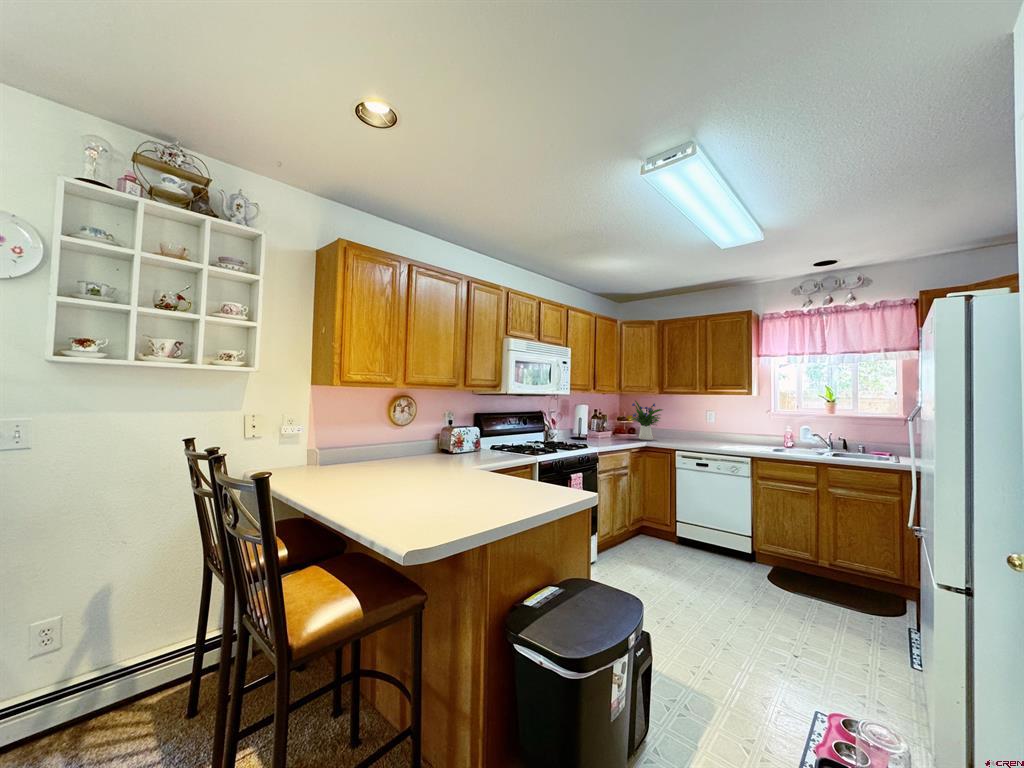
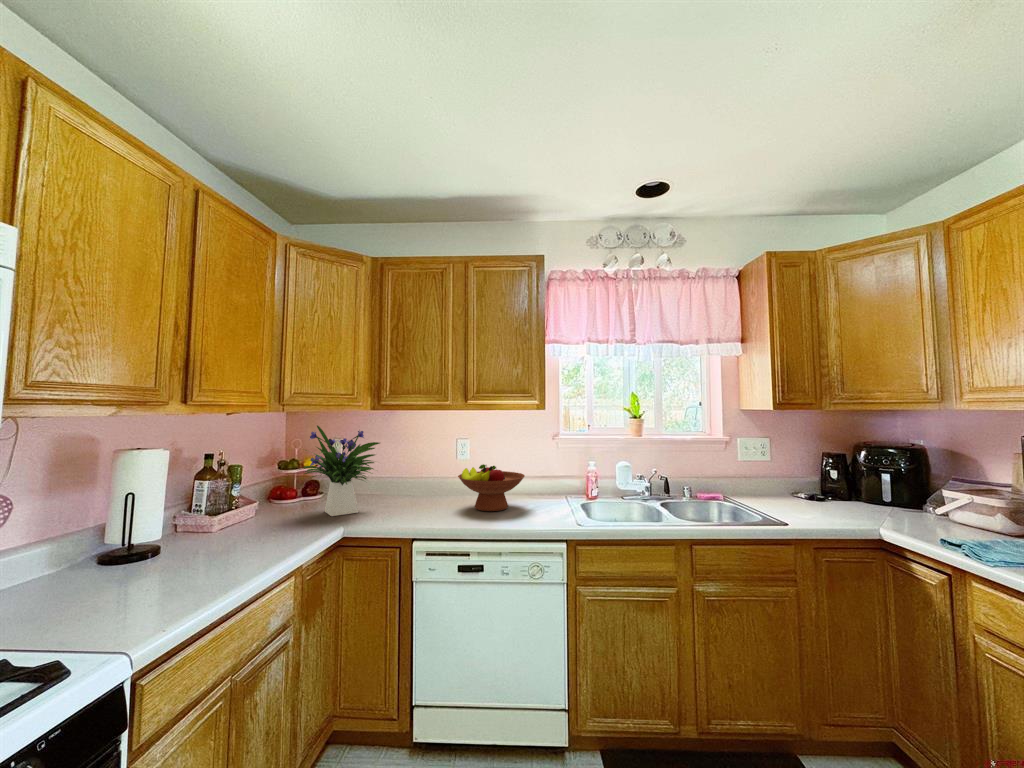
fruit bowl: none [702,422,740,445] -> present [458,464,525,511]

